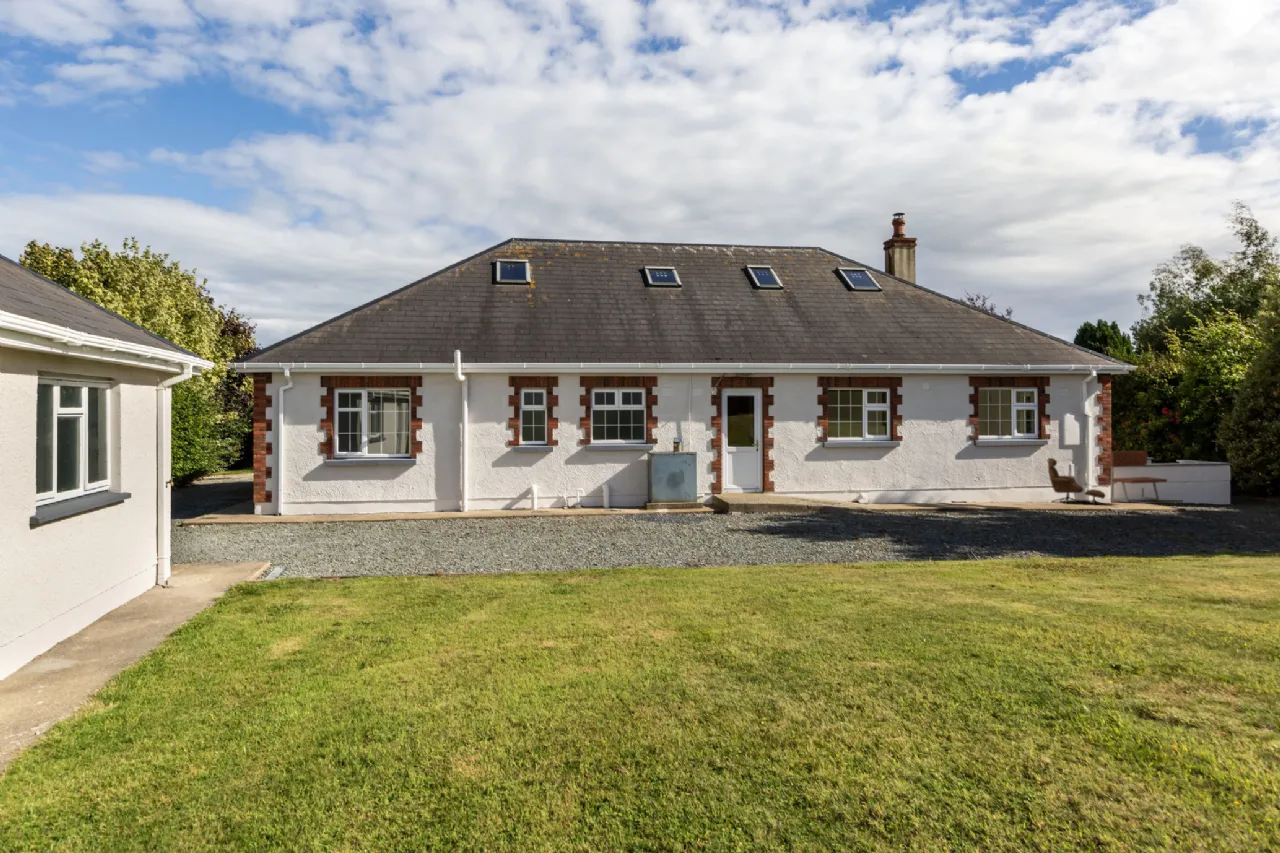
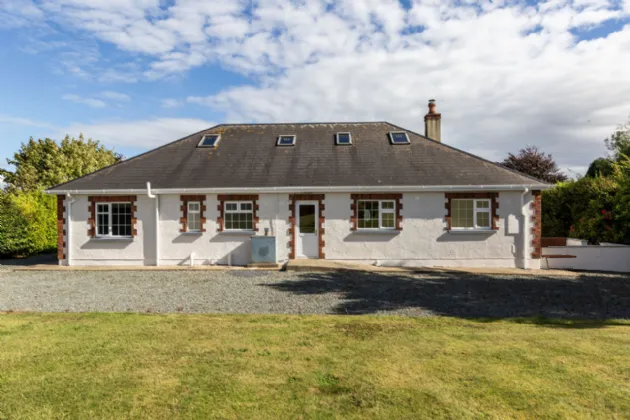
lounge chair: present [1048,458,1105,504] -> none [495,242,531,272]

